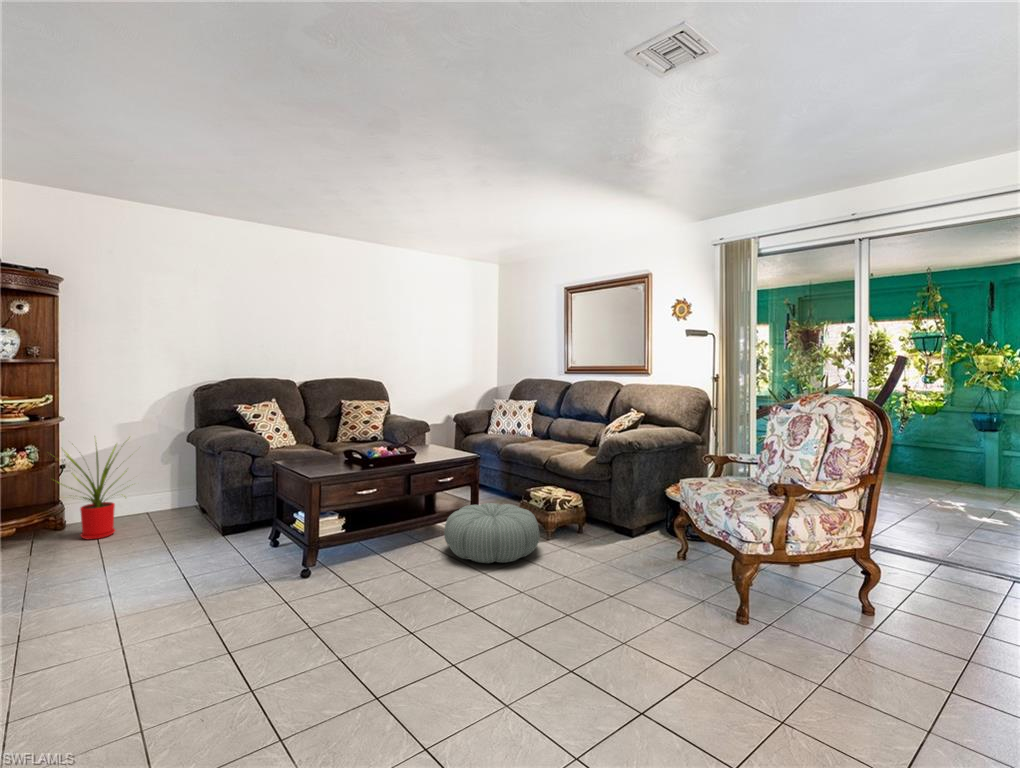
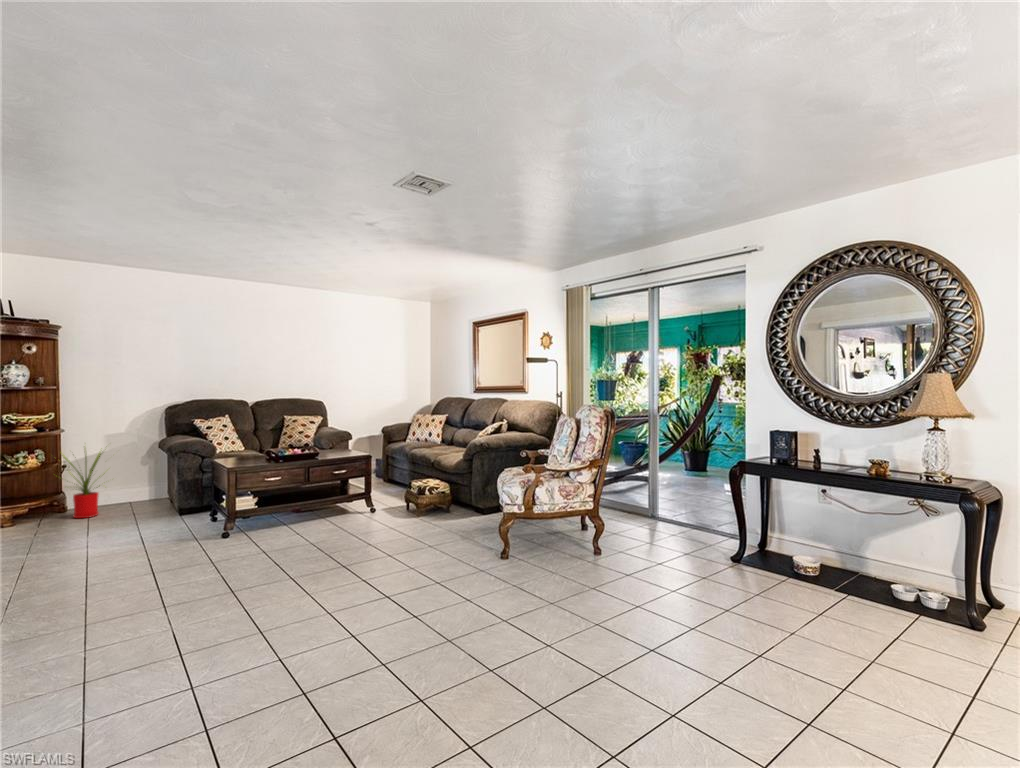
pouf: present [444,503,539,563] -> none [333,489,405,530]

